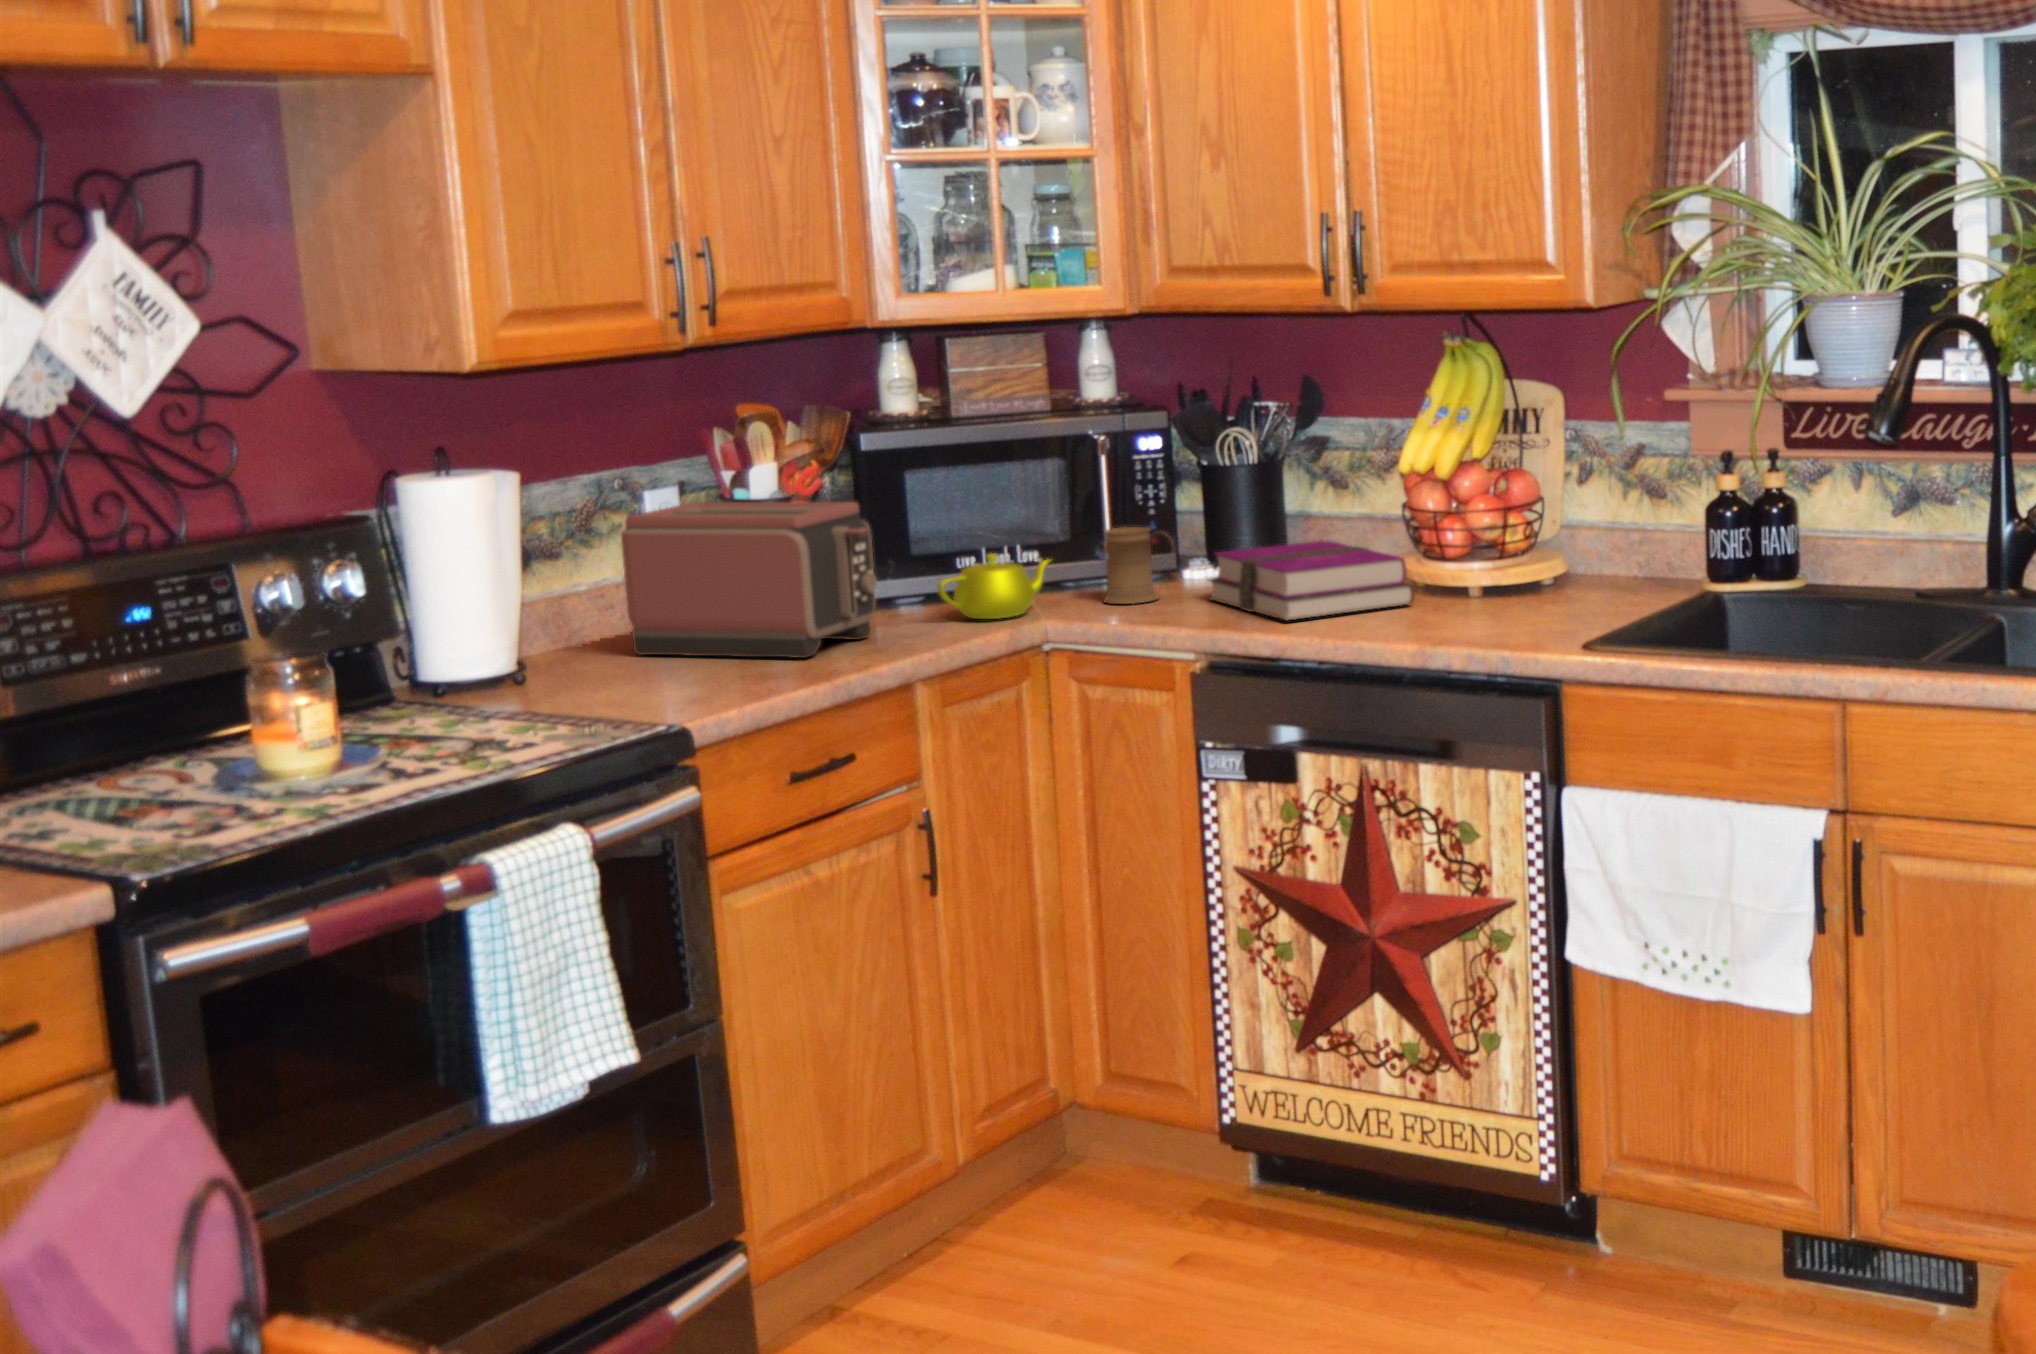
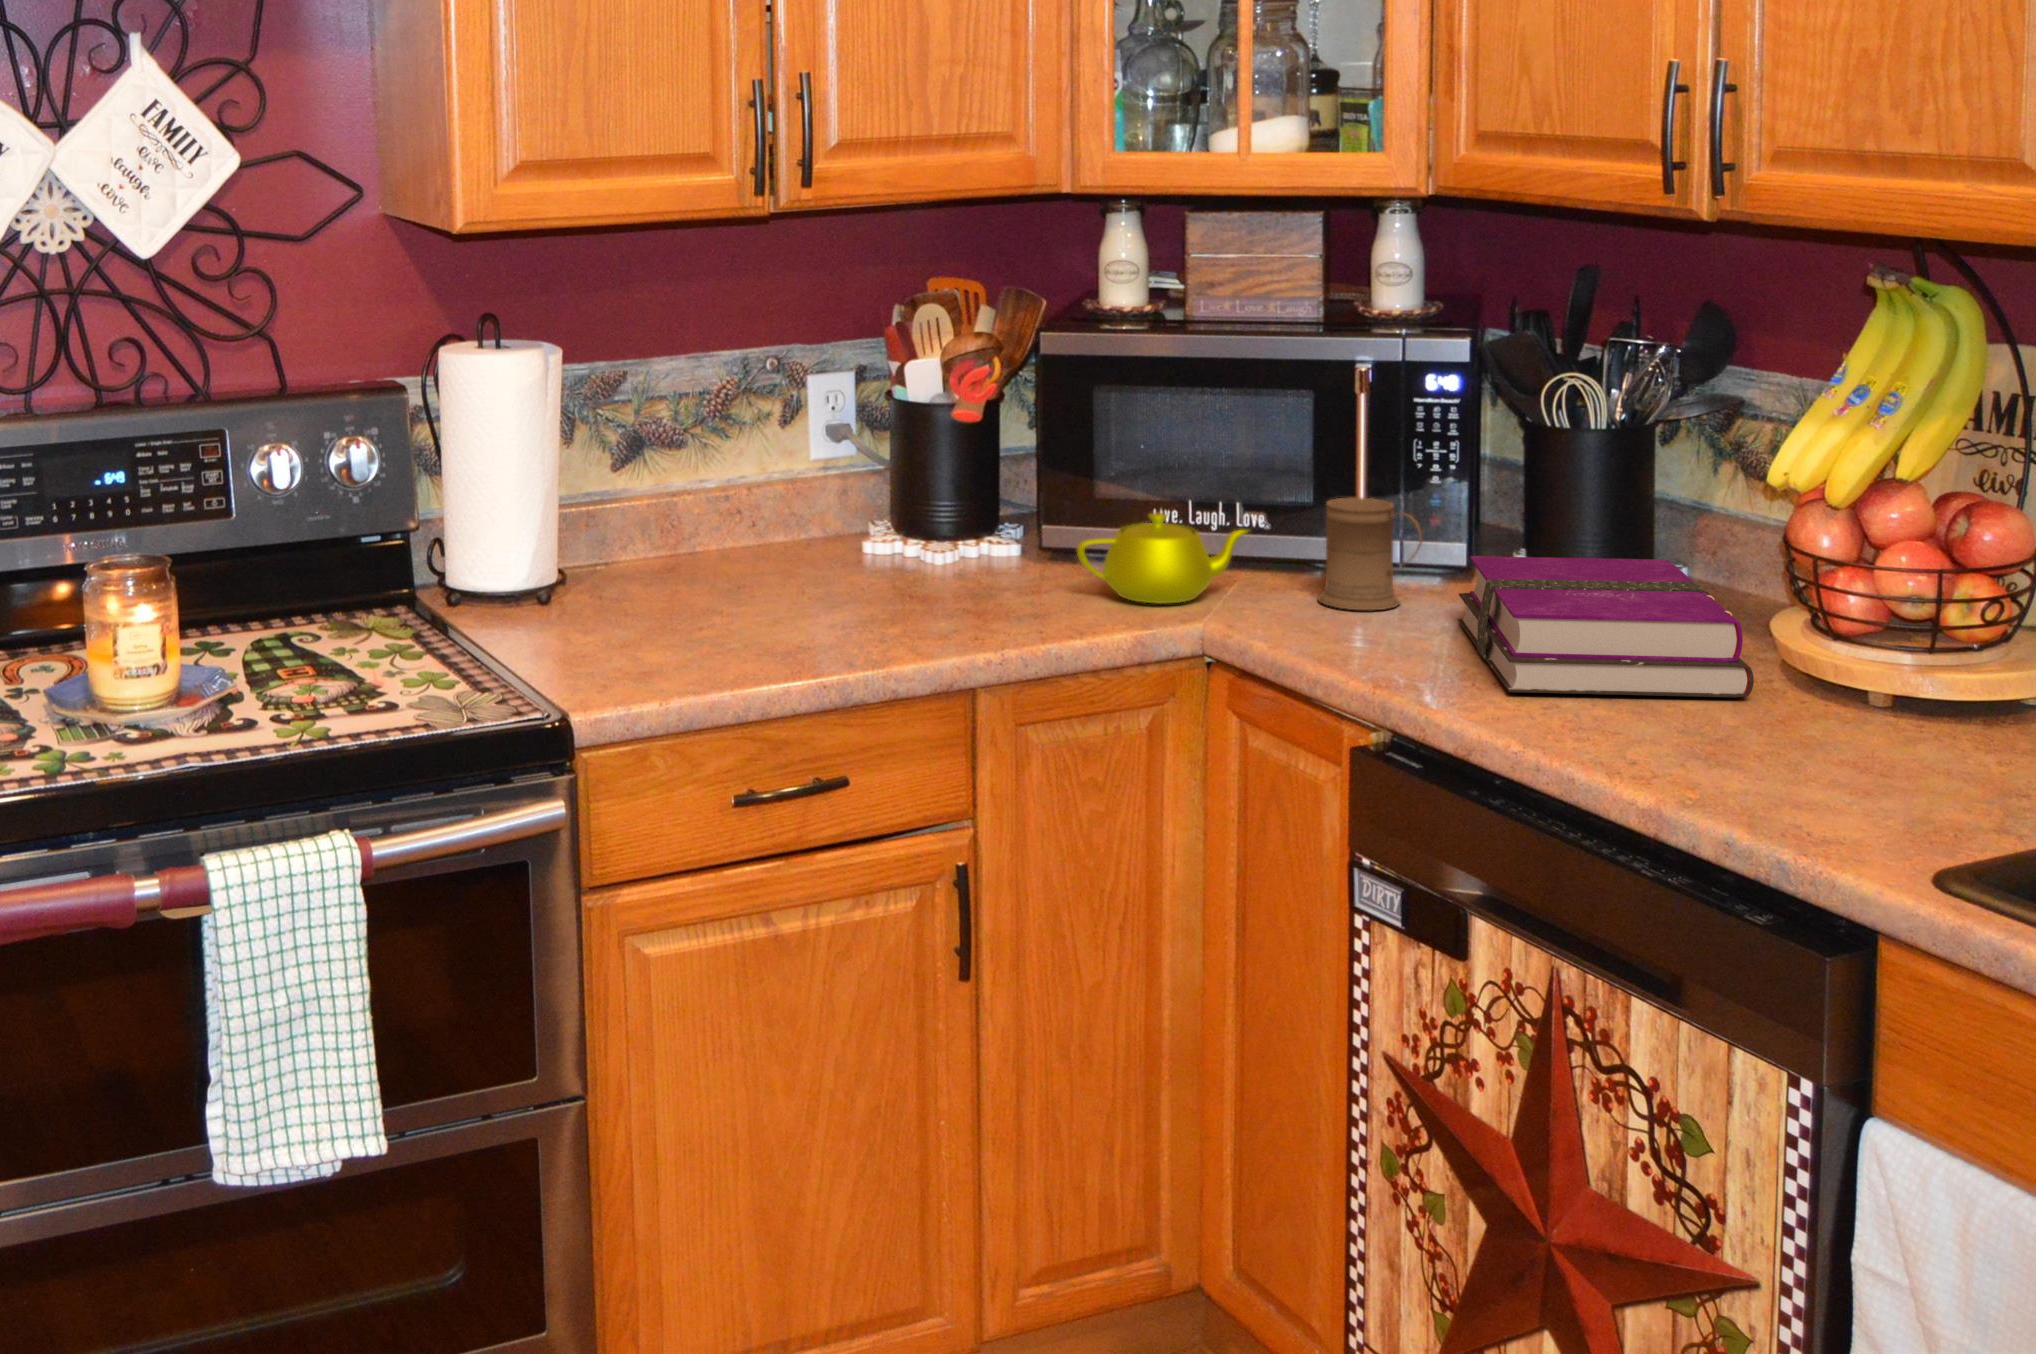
toaster: present [621,502,877,658] -> none [703,401,983,625]

